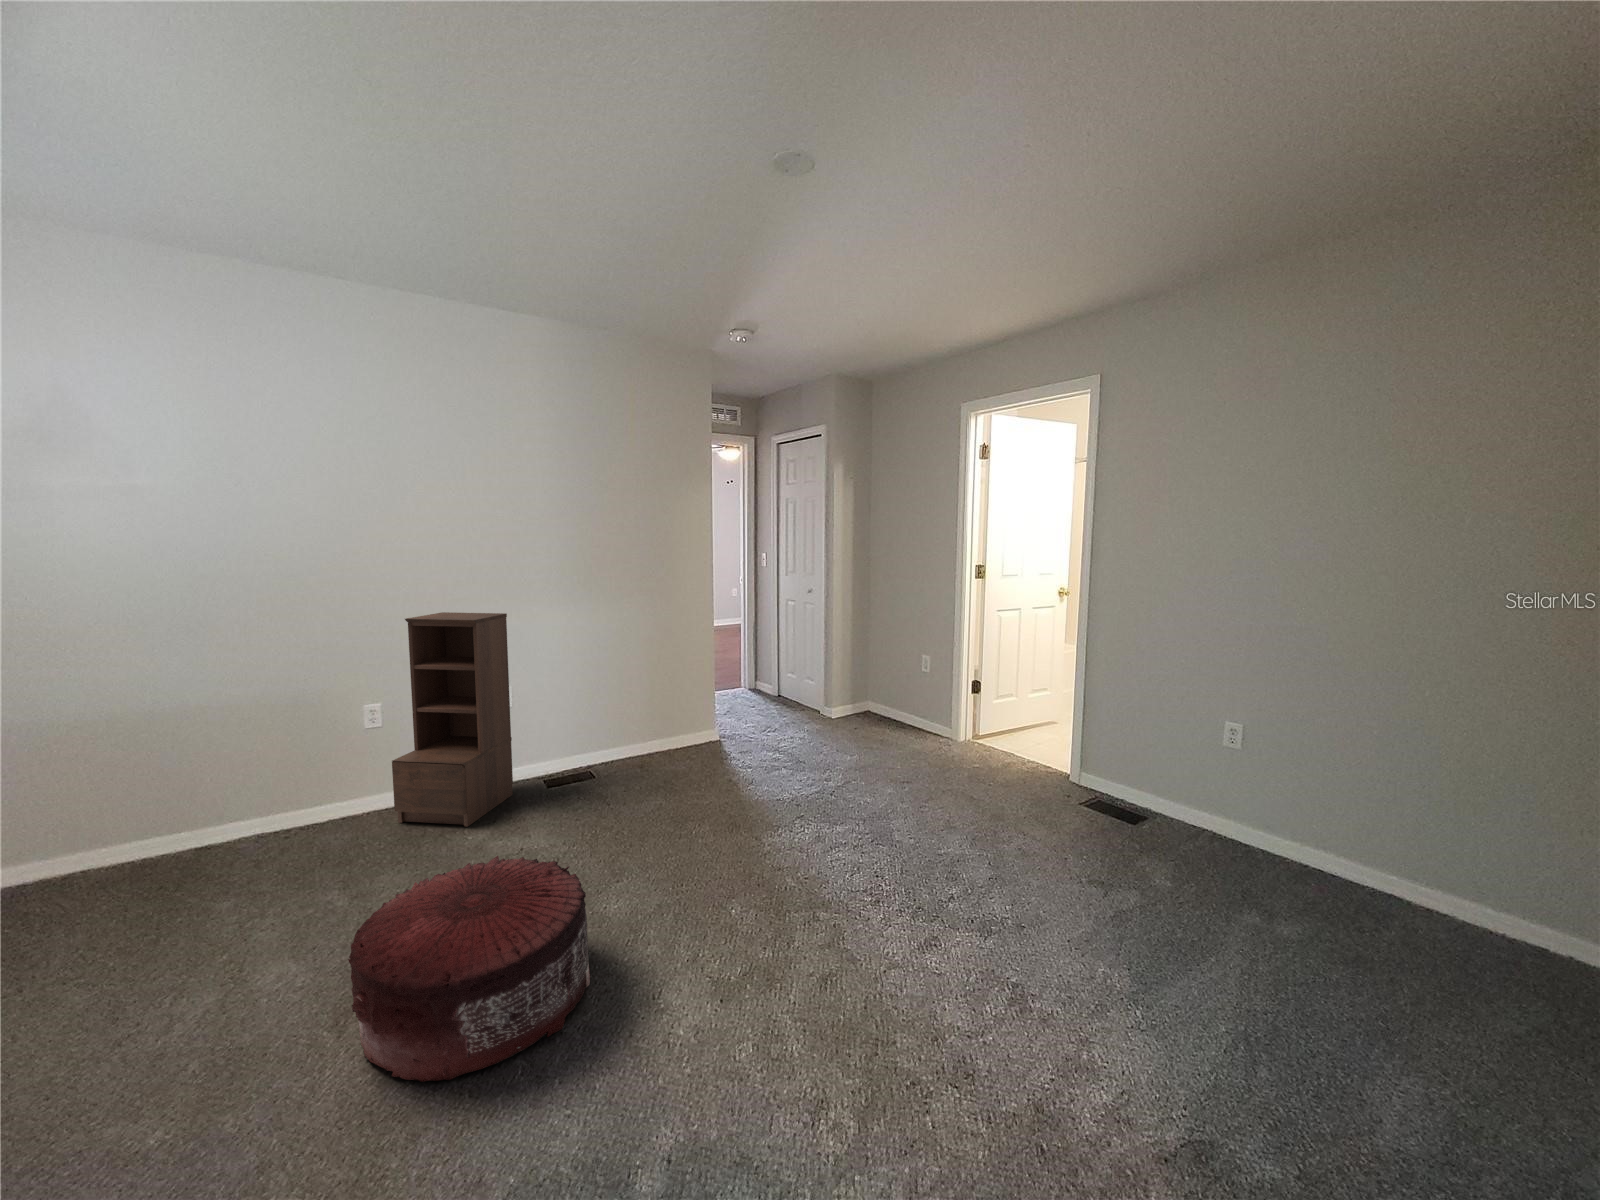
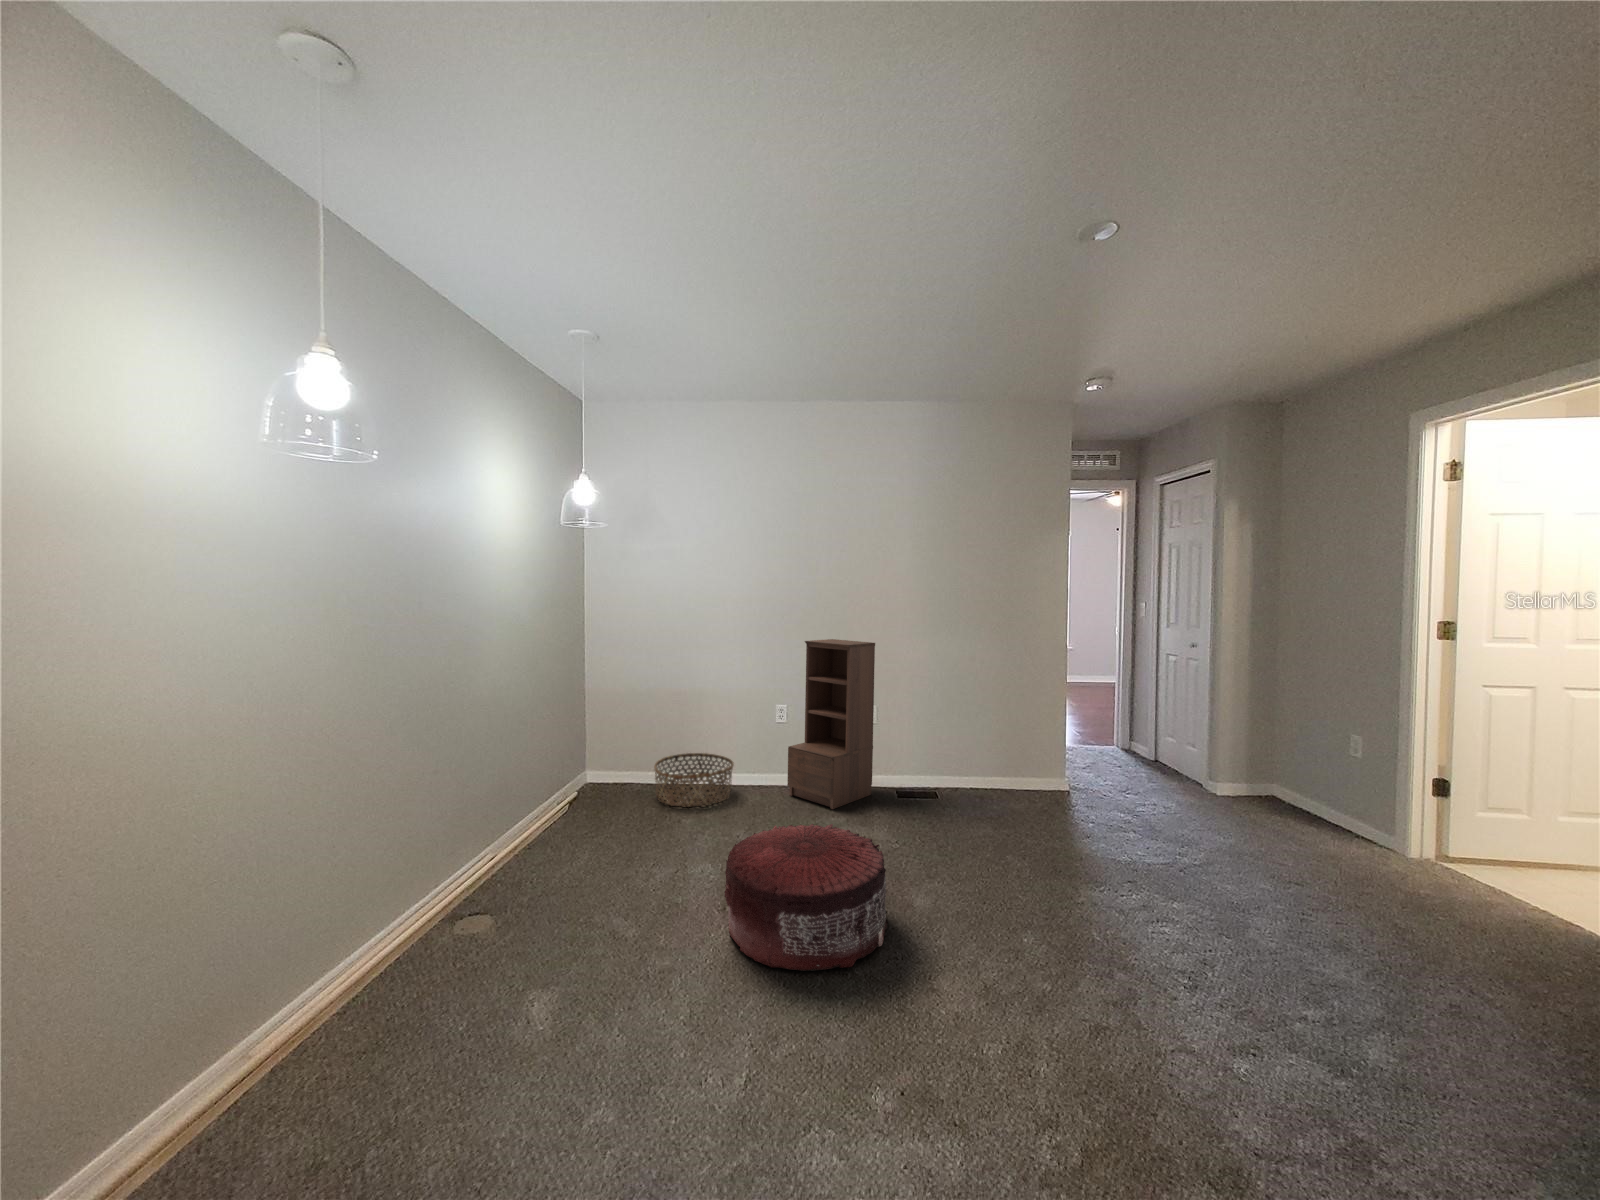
basket: none [145,794,303,890] -> present [654,753,734,807]

